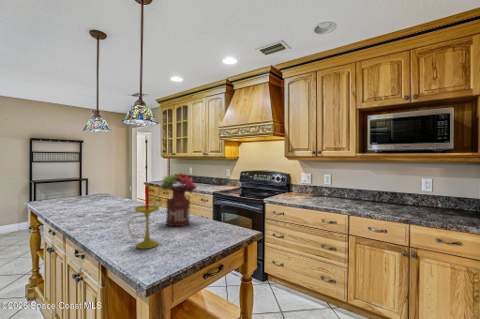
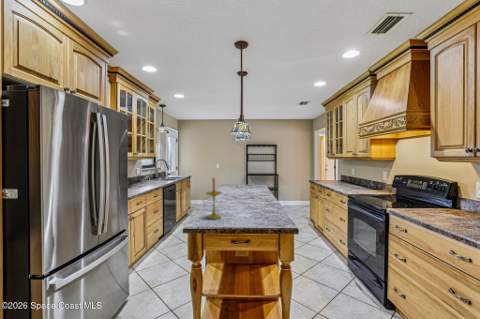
flower arrangement: present [161,173,197,226] -> none [240,171,269,213]

